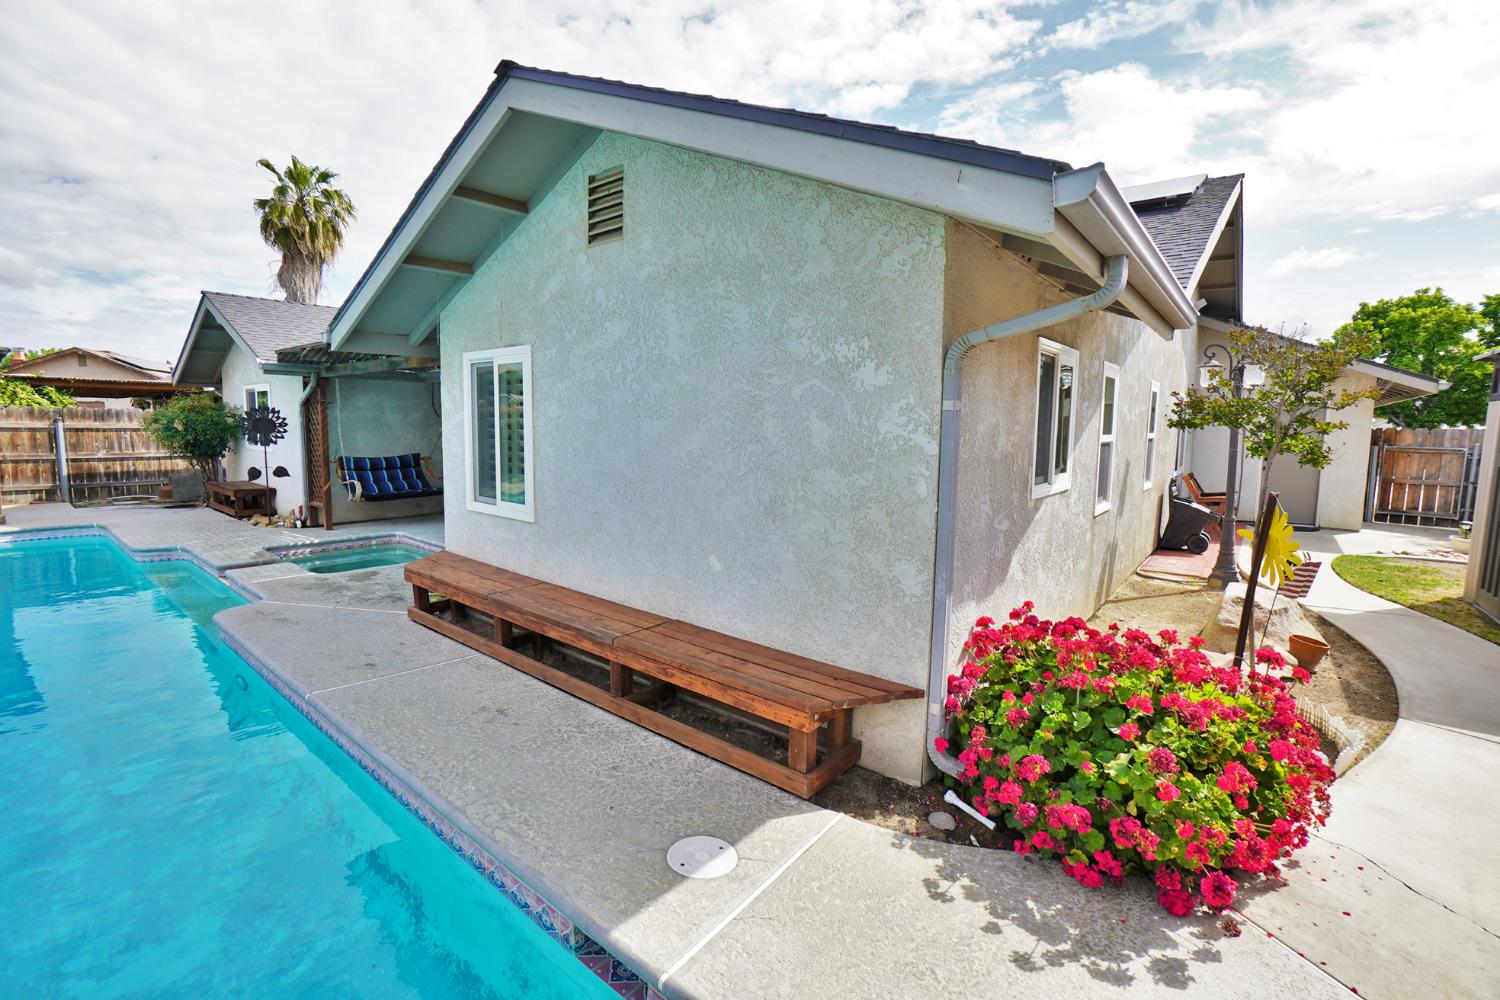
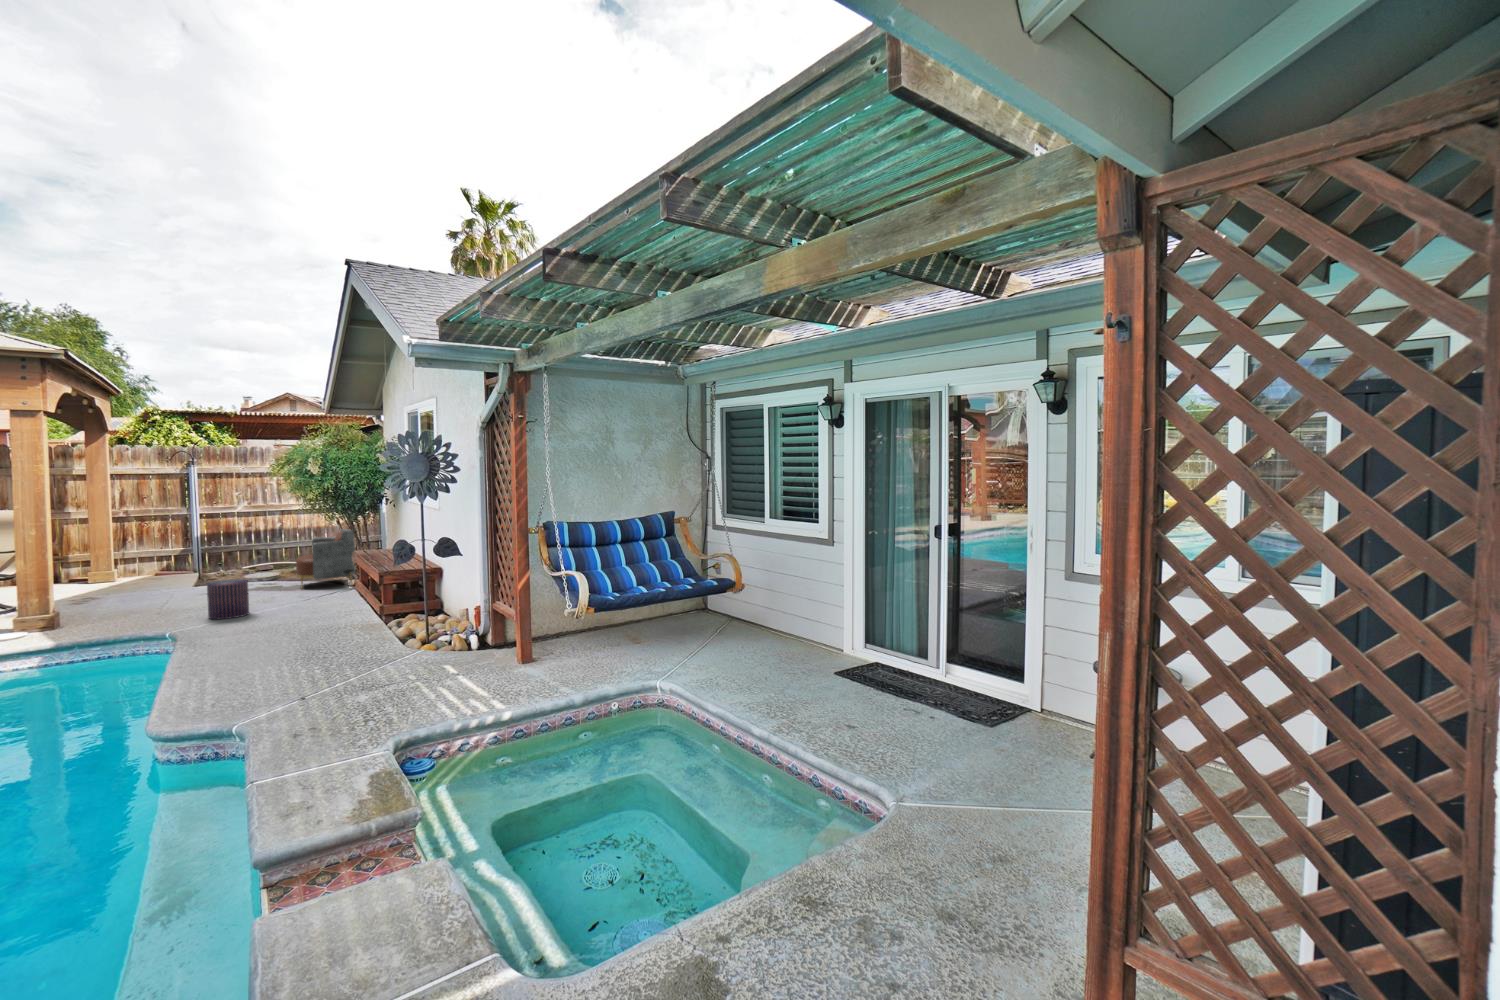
pouf: none [103,497,134,521] -> present [207,579,249,619]

